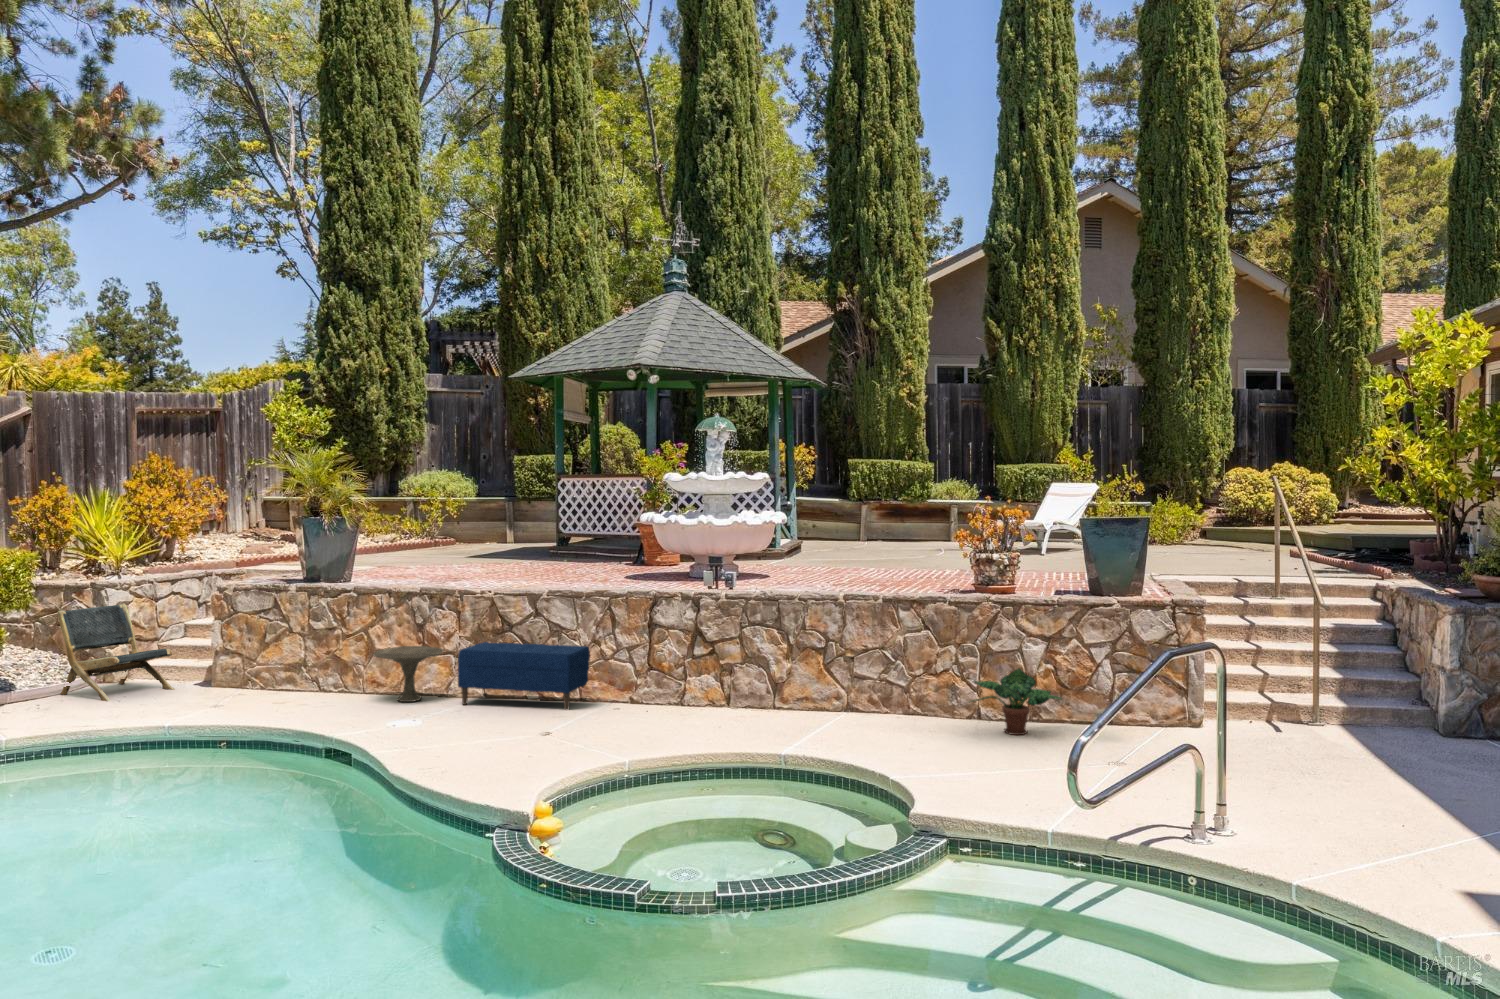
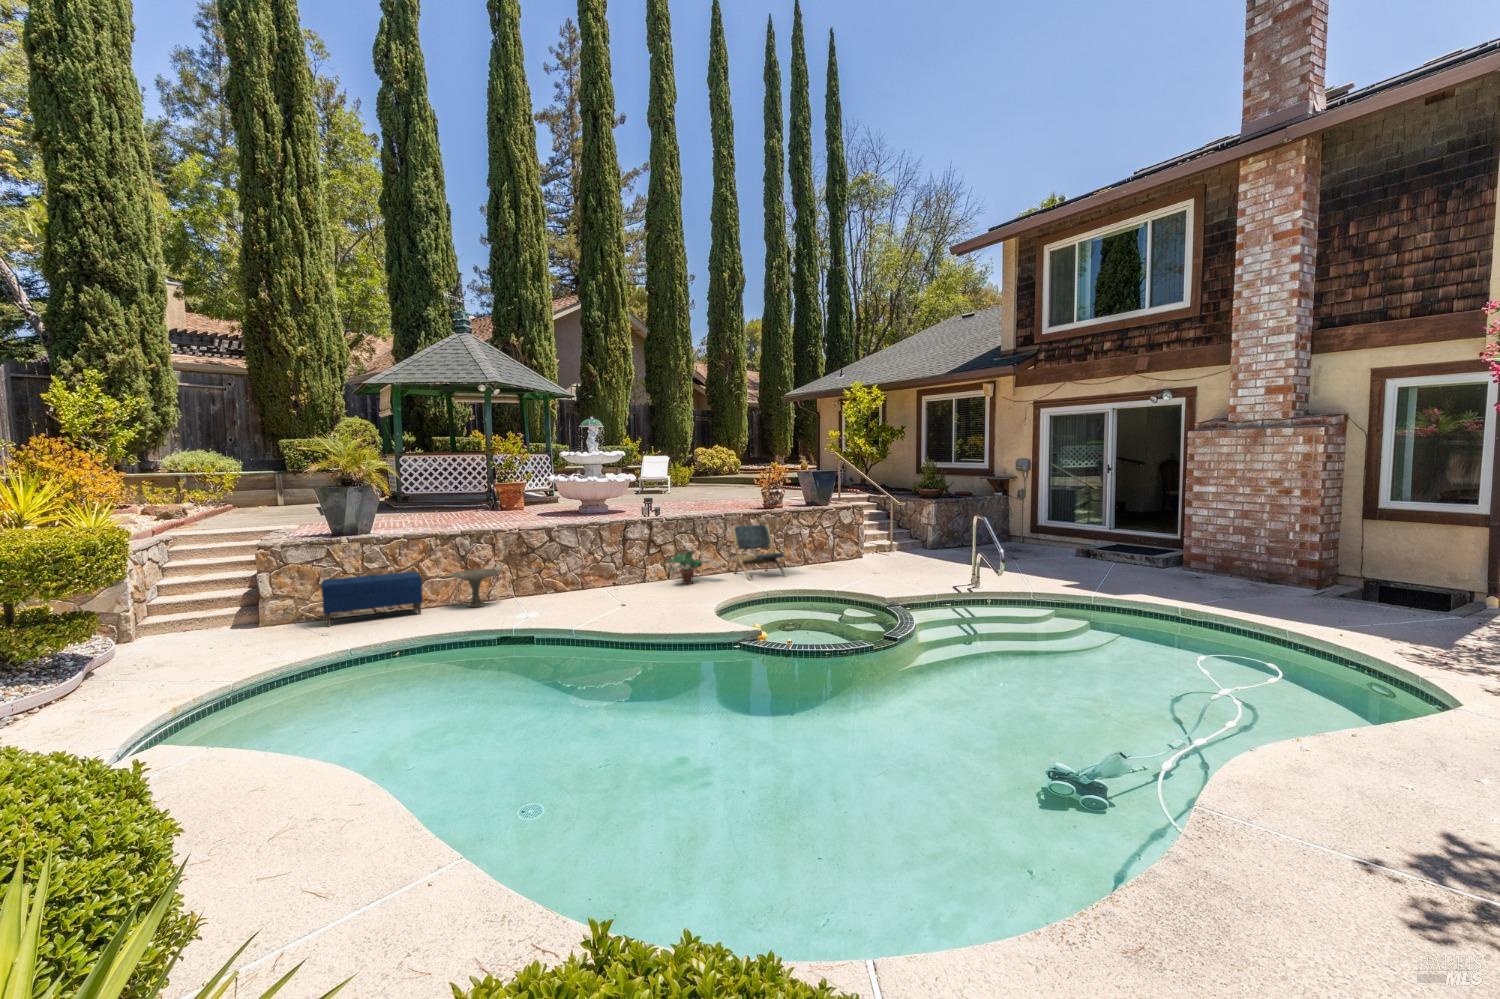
lounge chair: present [57,603,175,701] -> present [732,524,787,580]
bench: present [458,642,590,710] -> present [321,571,423,627]
potted plant: present [969,668,1062,735] -> present [668,551,709,584]

